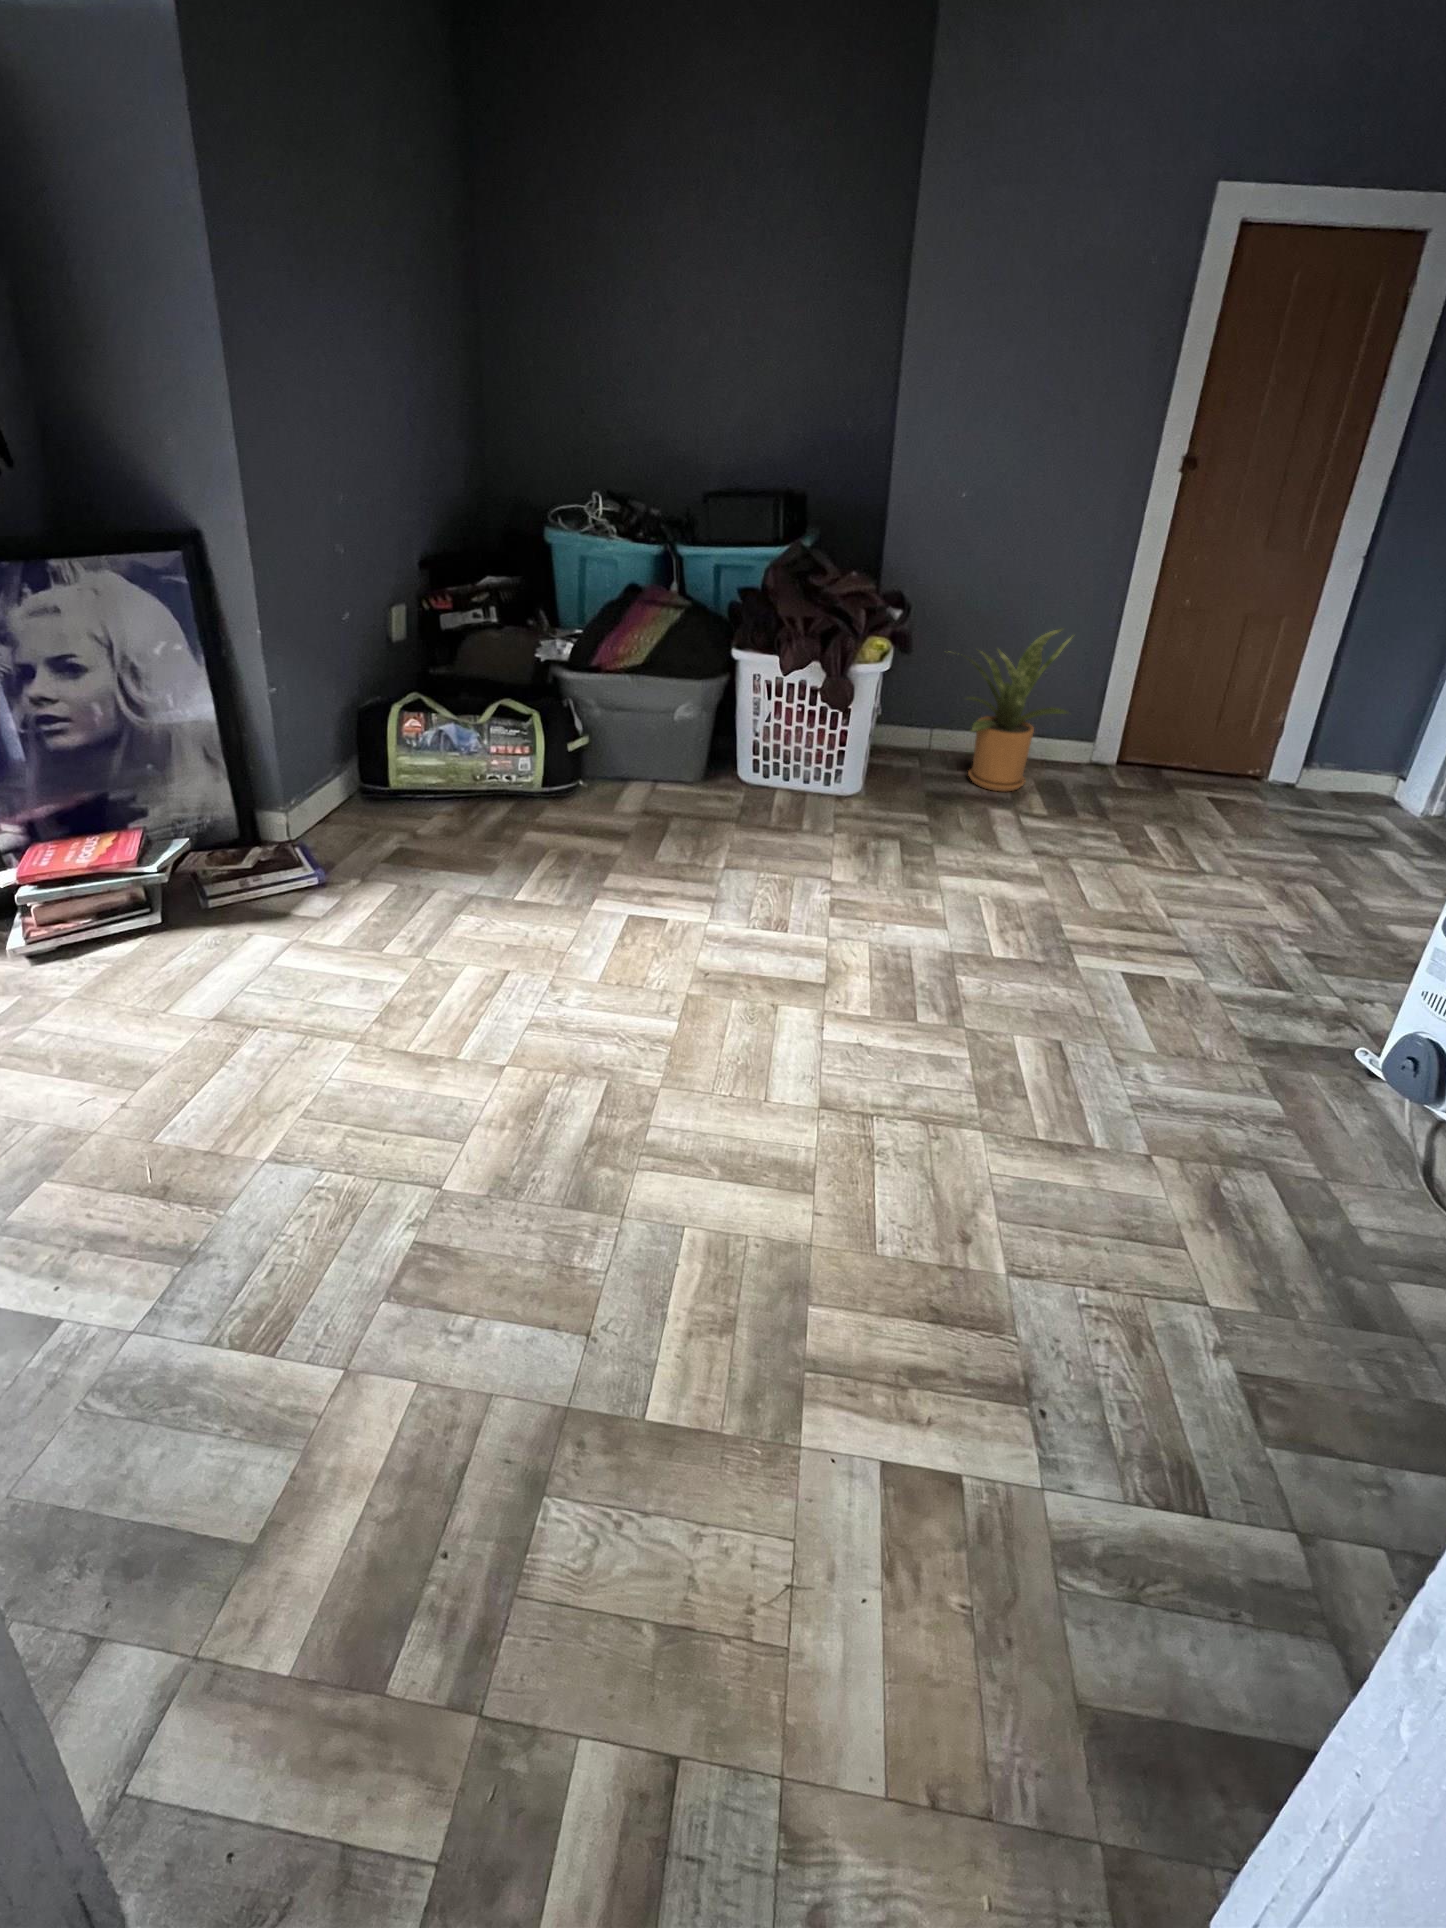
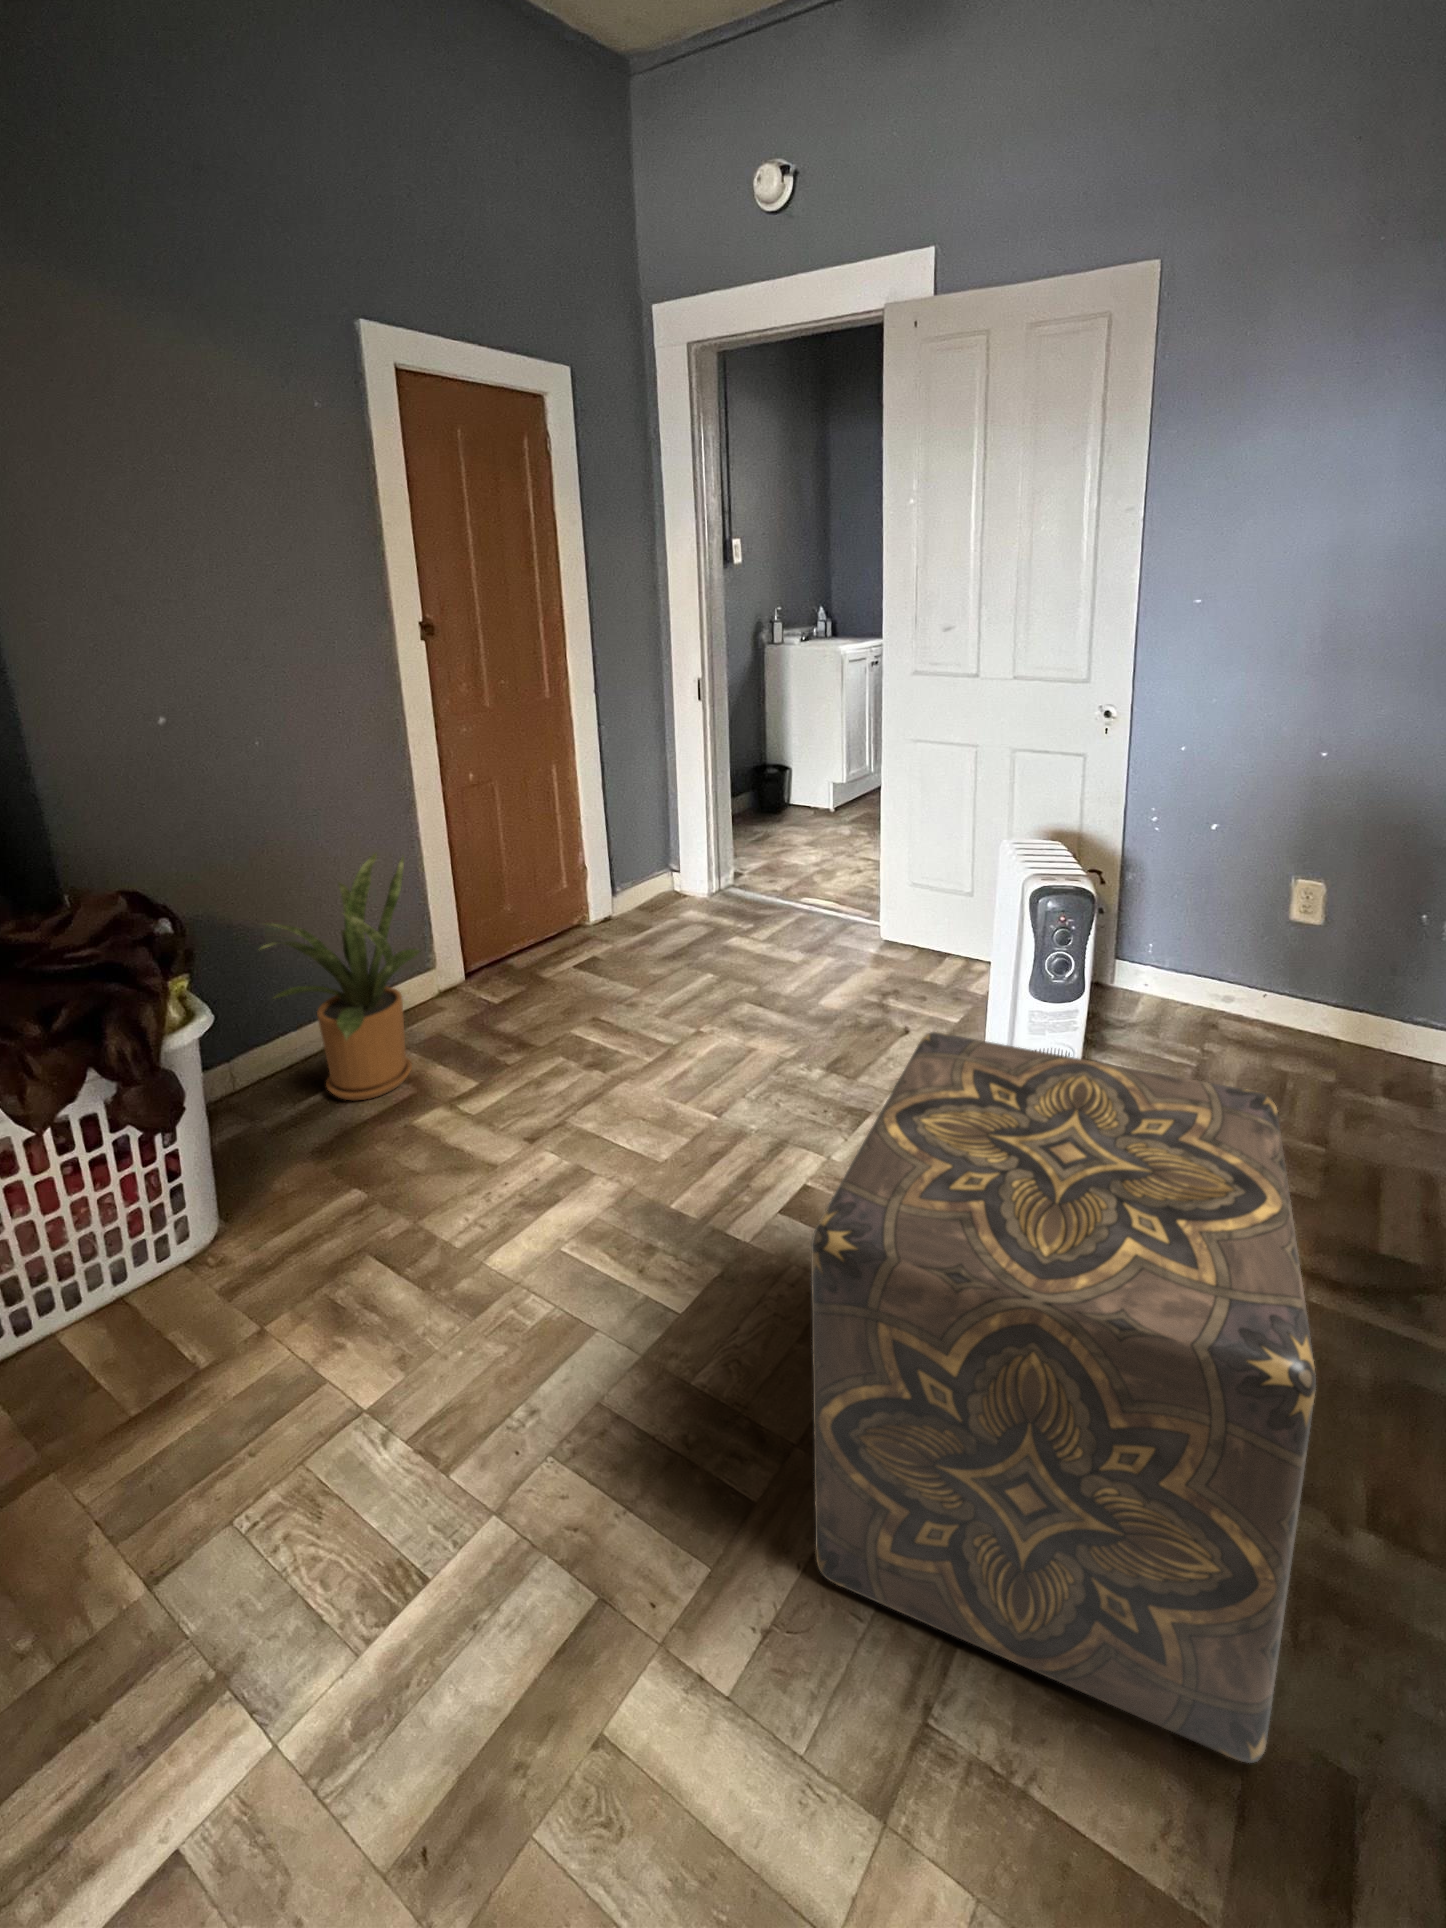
ottoman: none [903,832,1389,1274] -> present [811,1032,1316,1763]

